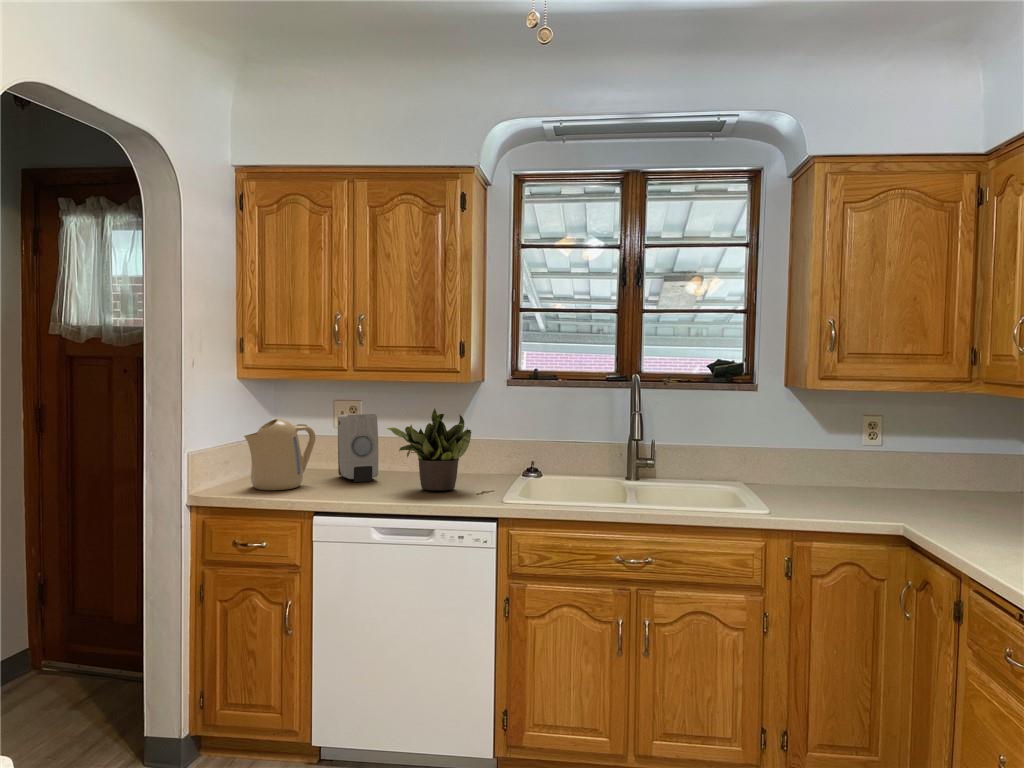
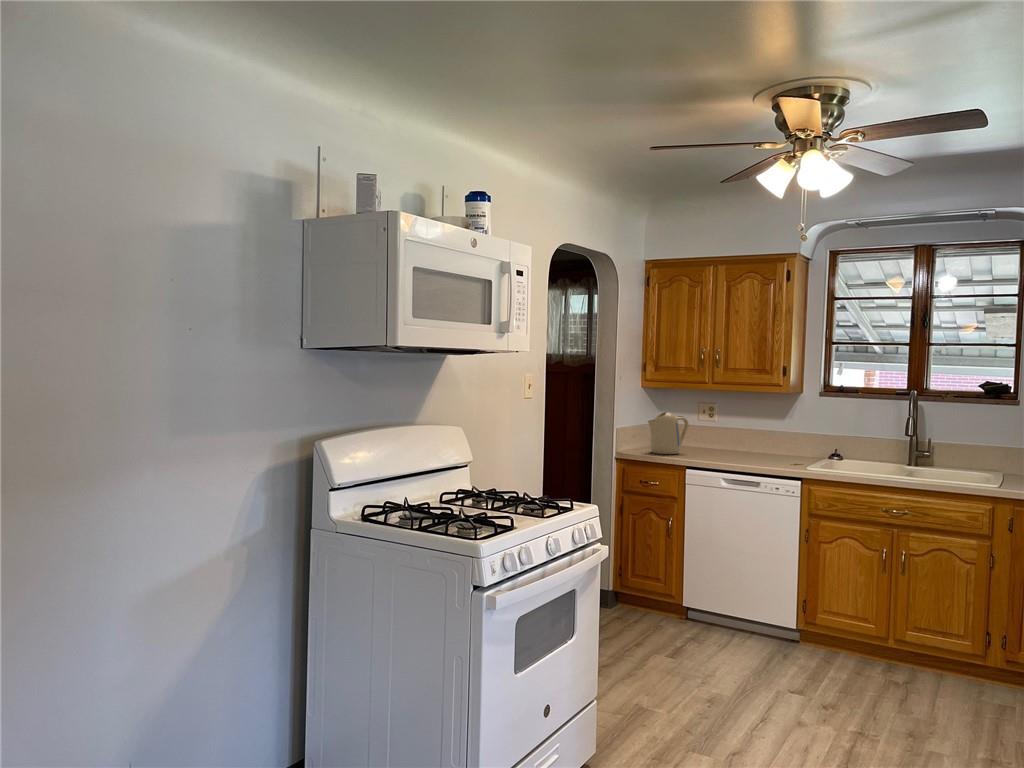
potted plant: present [387,408,471,490] -> none [733,408,790,461]
soap dispenser: present [338,414,378,482] -> none [702,412,728,454]

